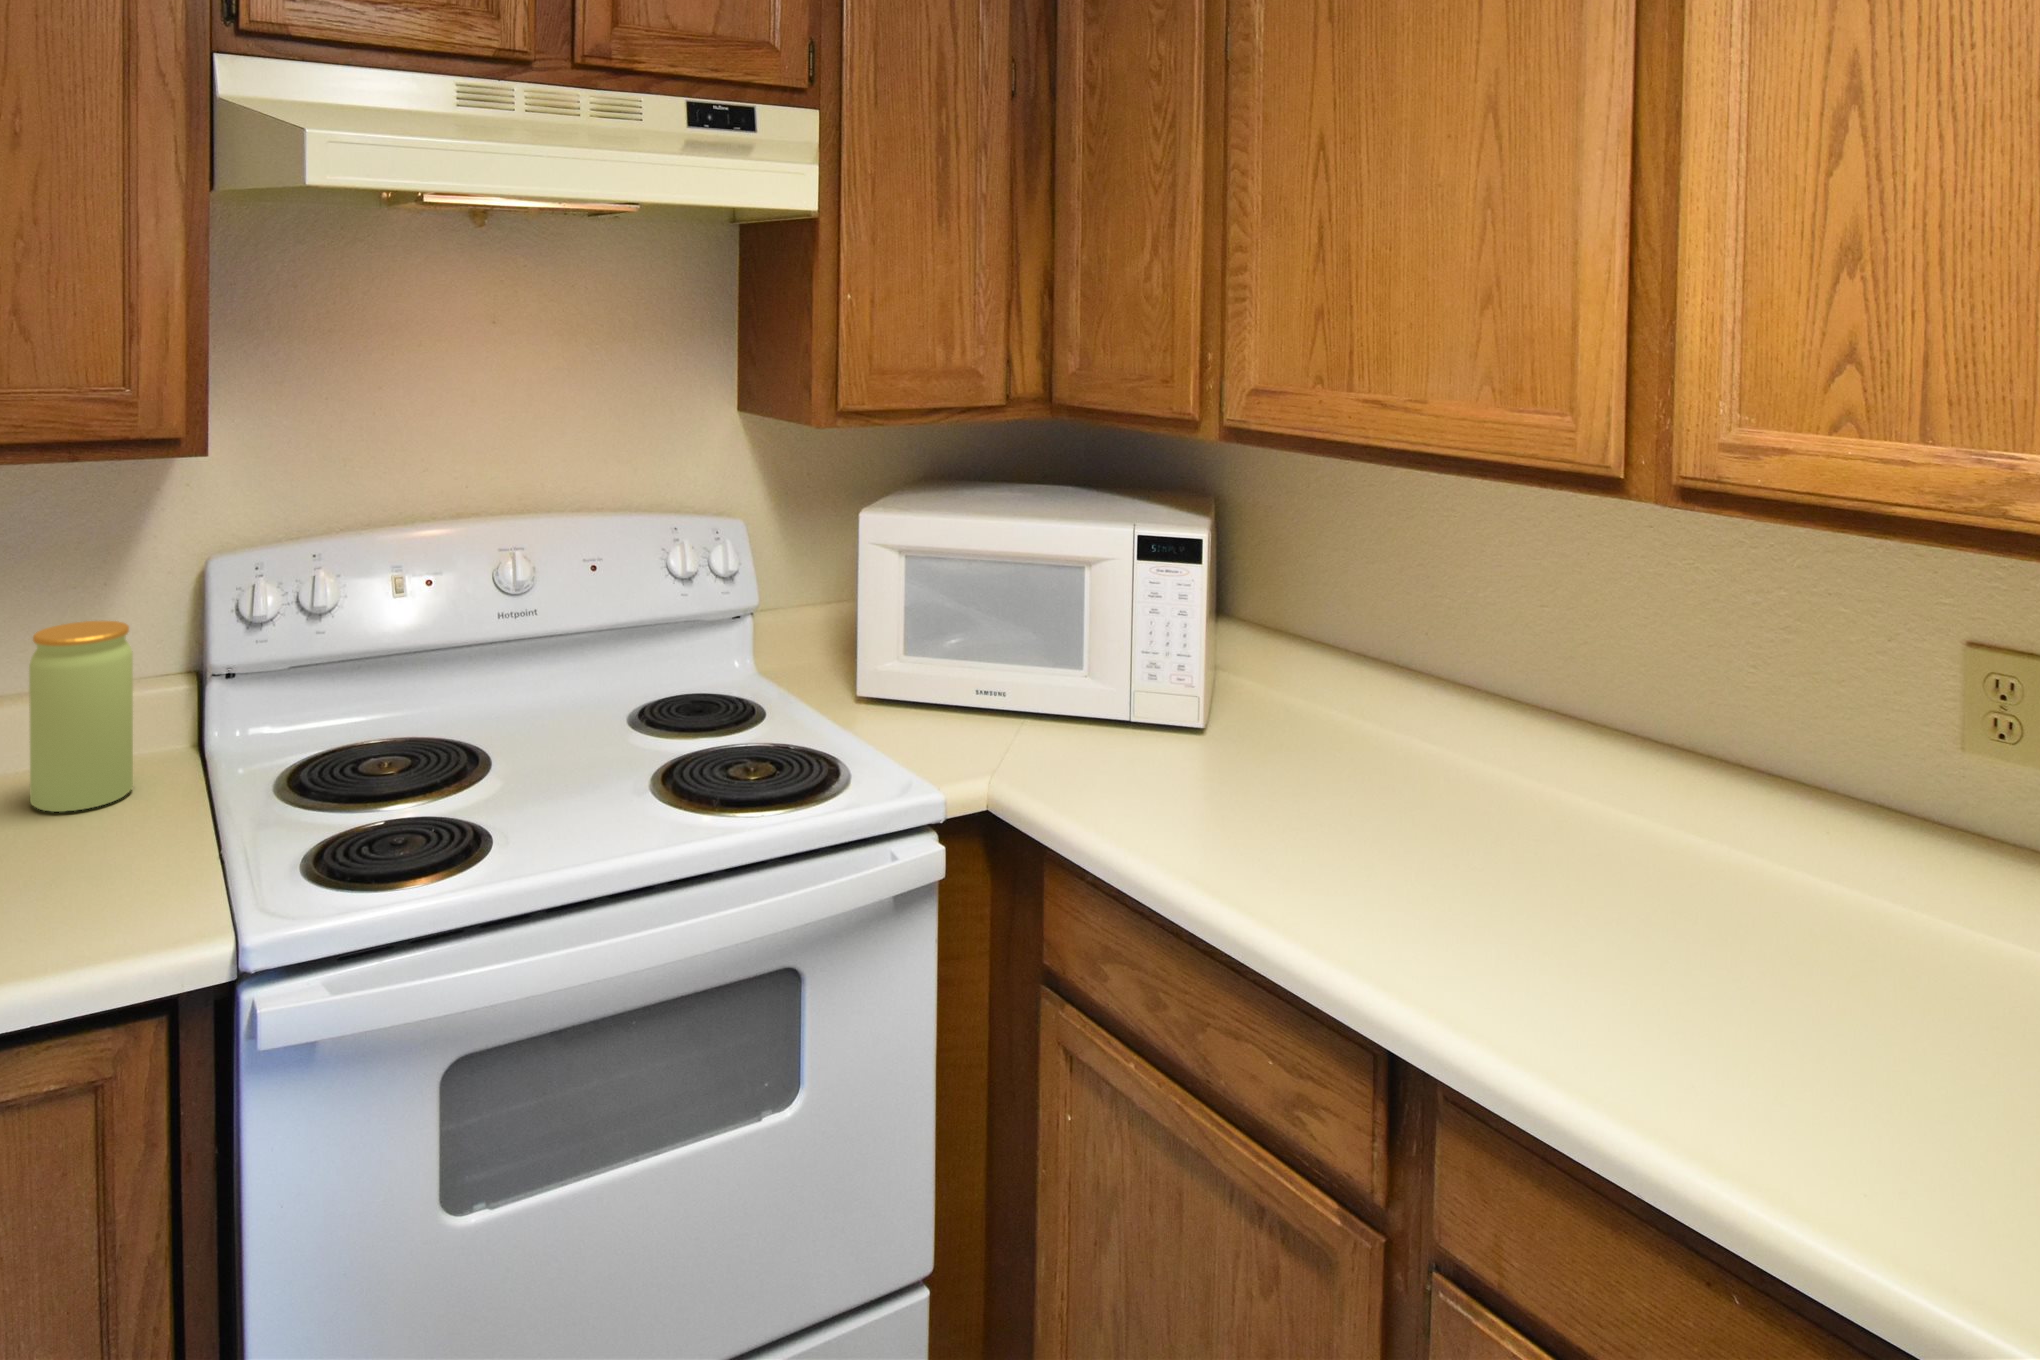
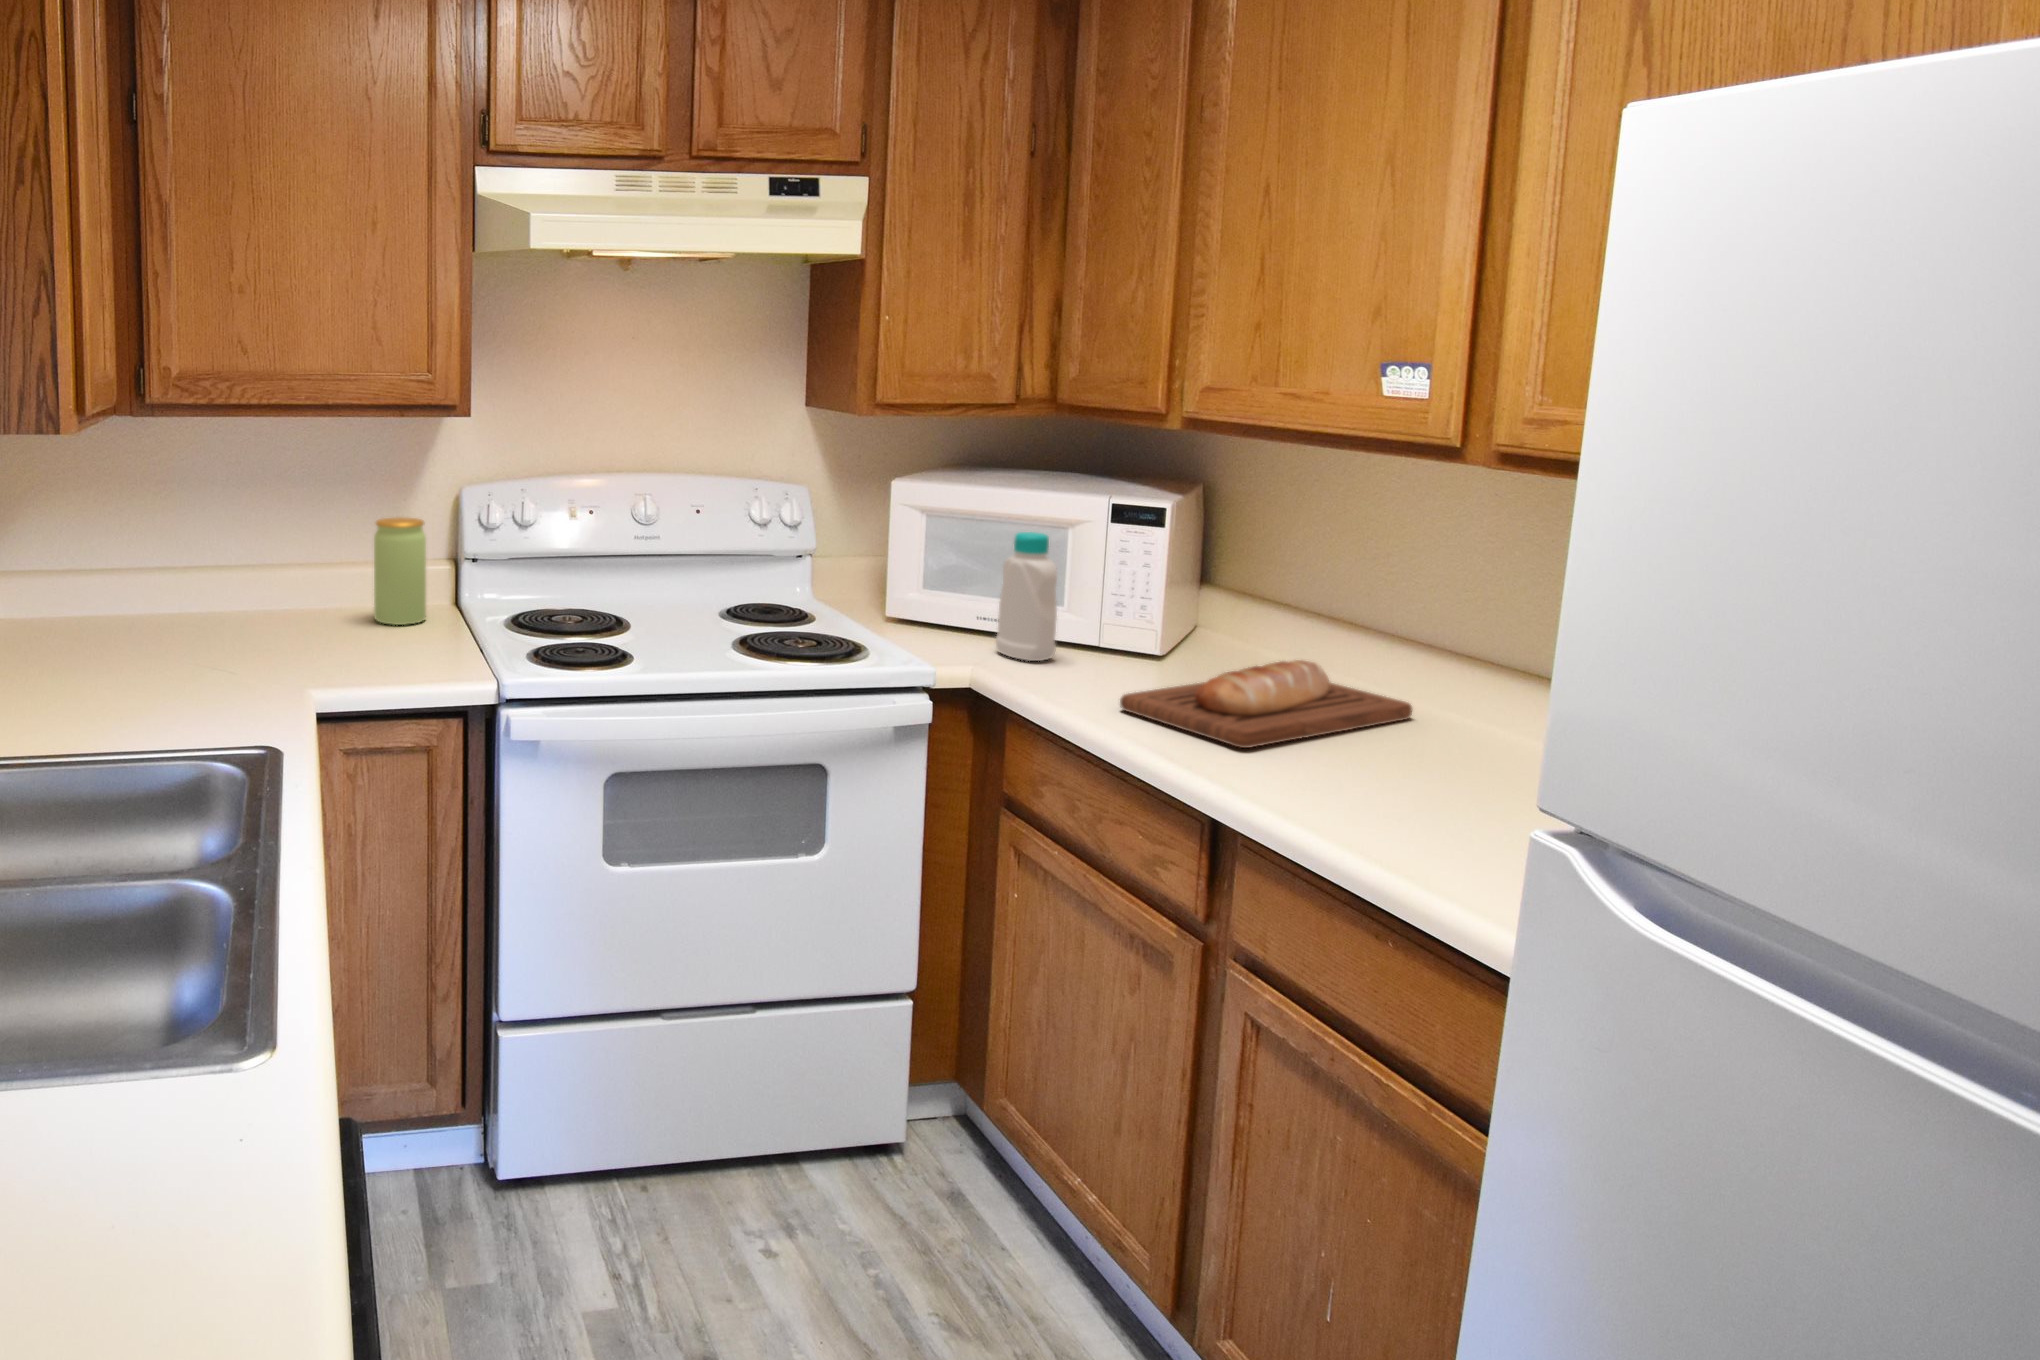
bottle: none [1013,585,1092,765] -> present [996,532,1057,661]
bread loaf: none [1208,744,1532,910] -> present [1120,660,1413,748]

